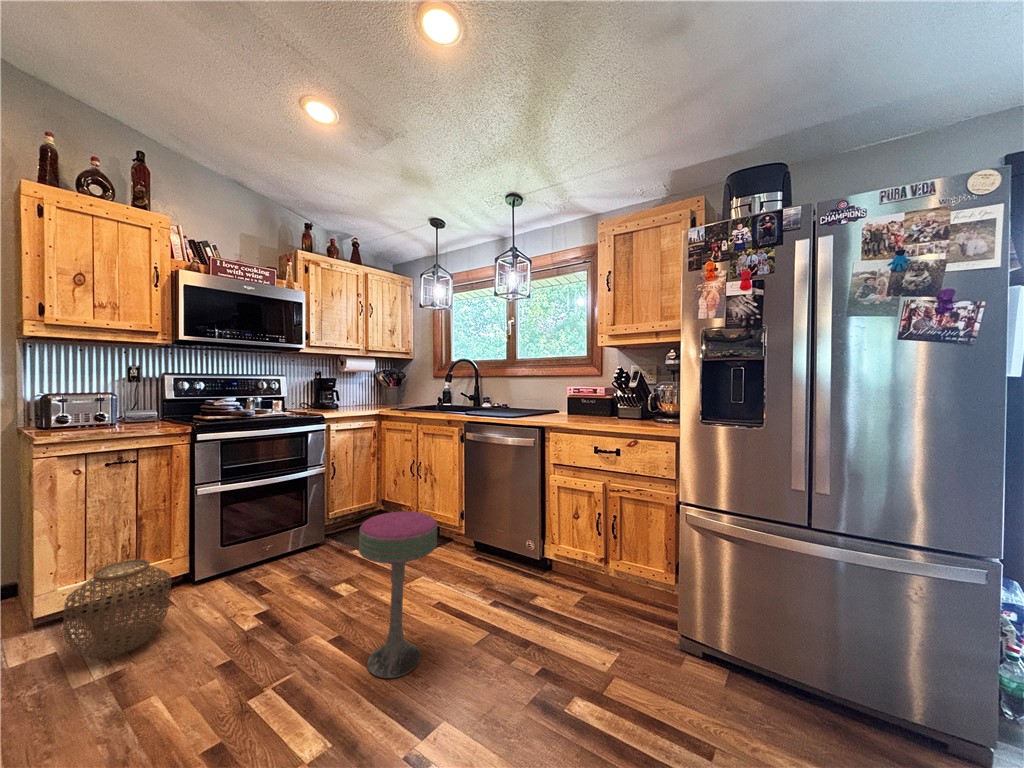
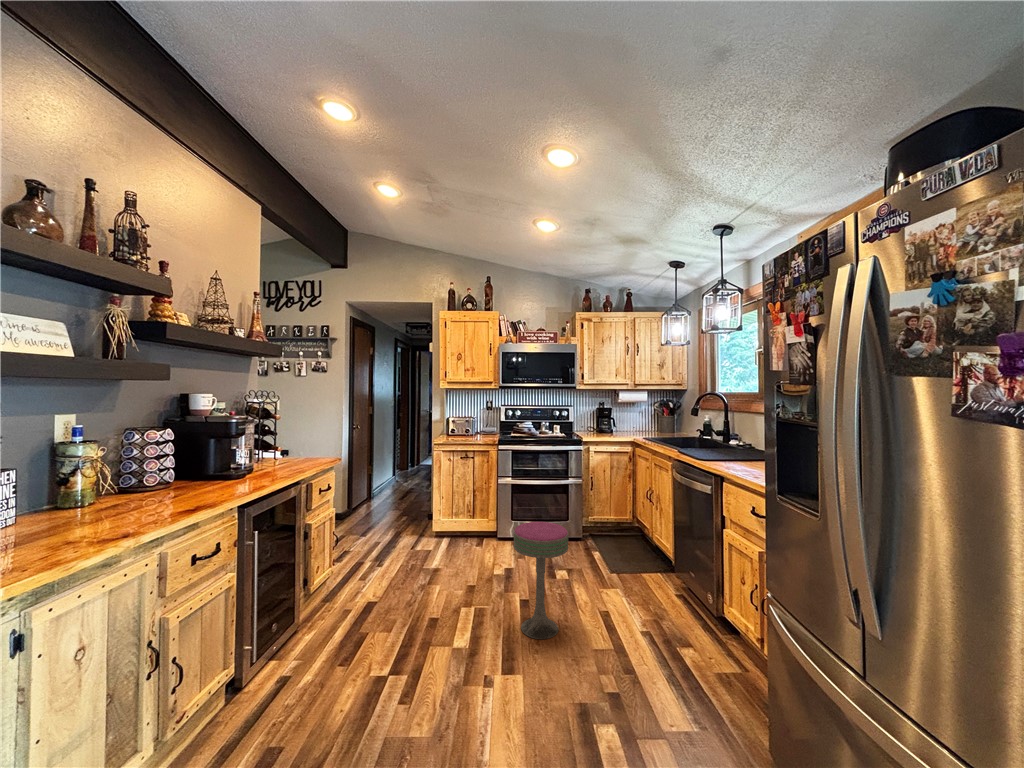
woven basket: present [63,559,171,659] -> none [433,515,474,563]

